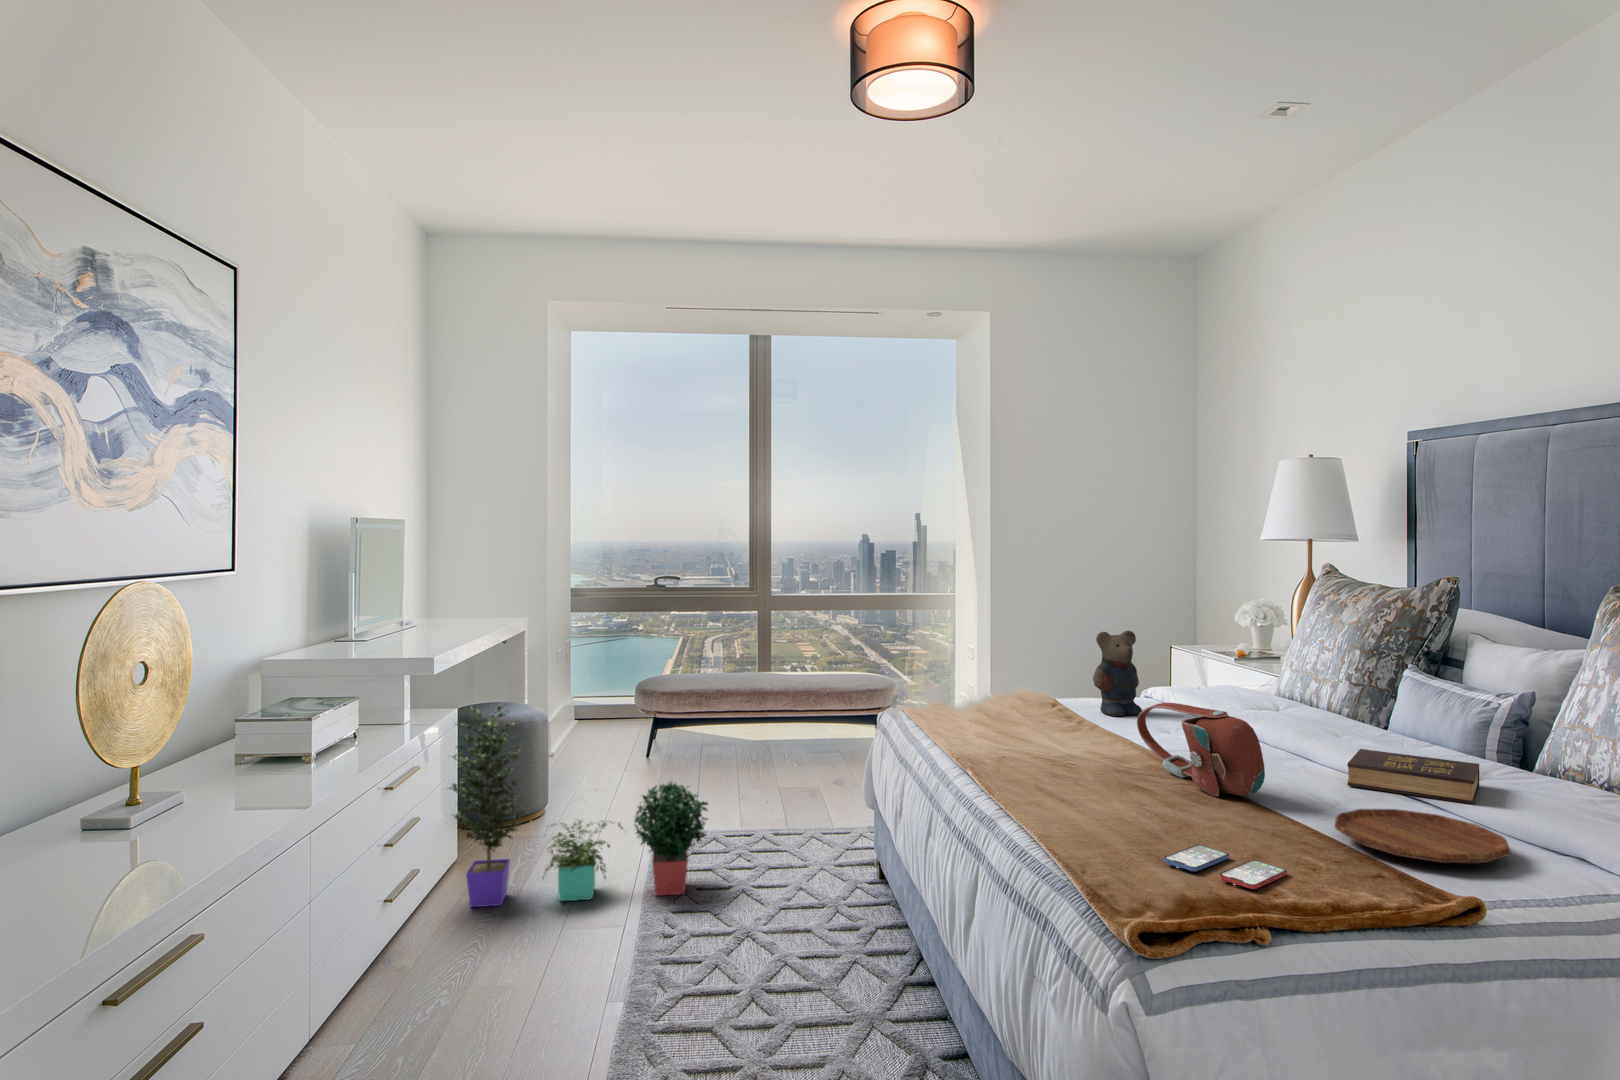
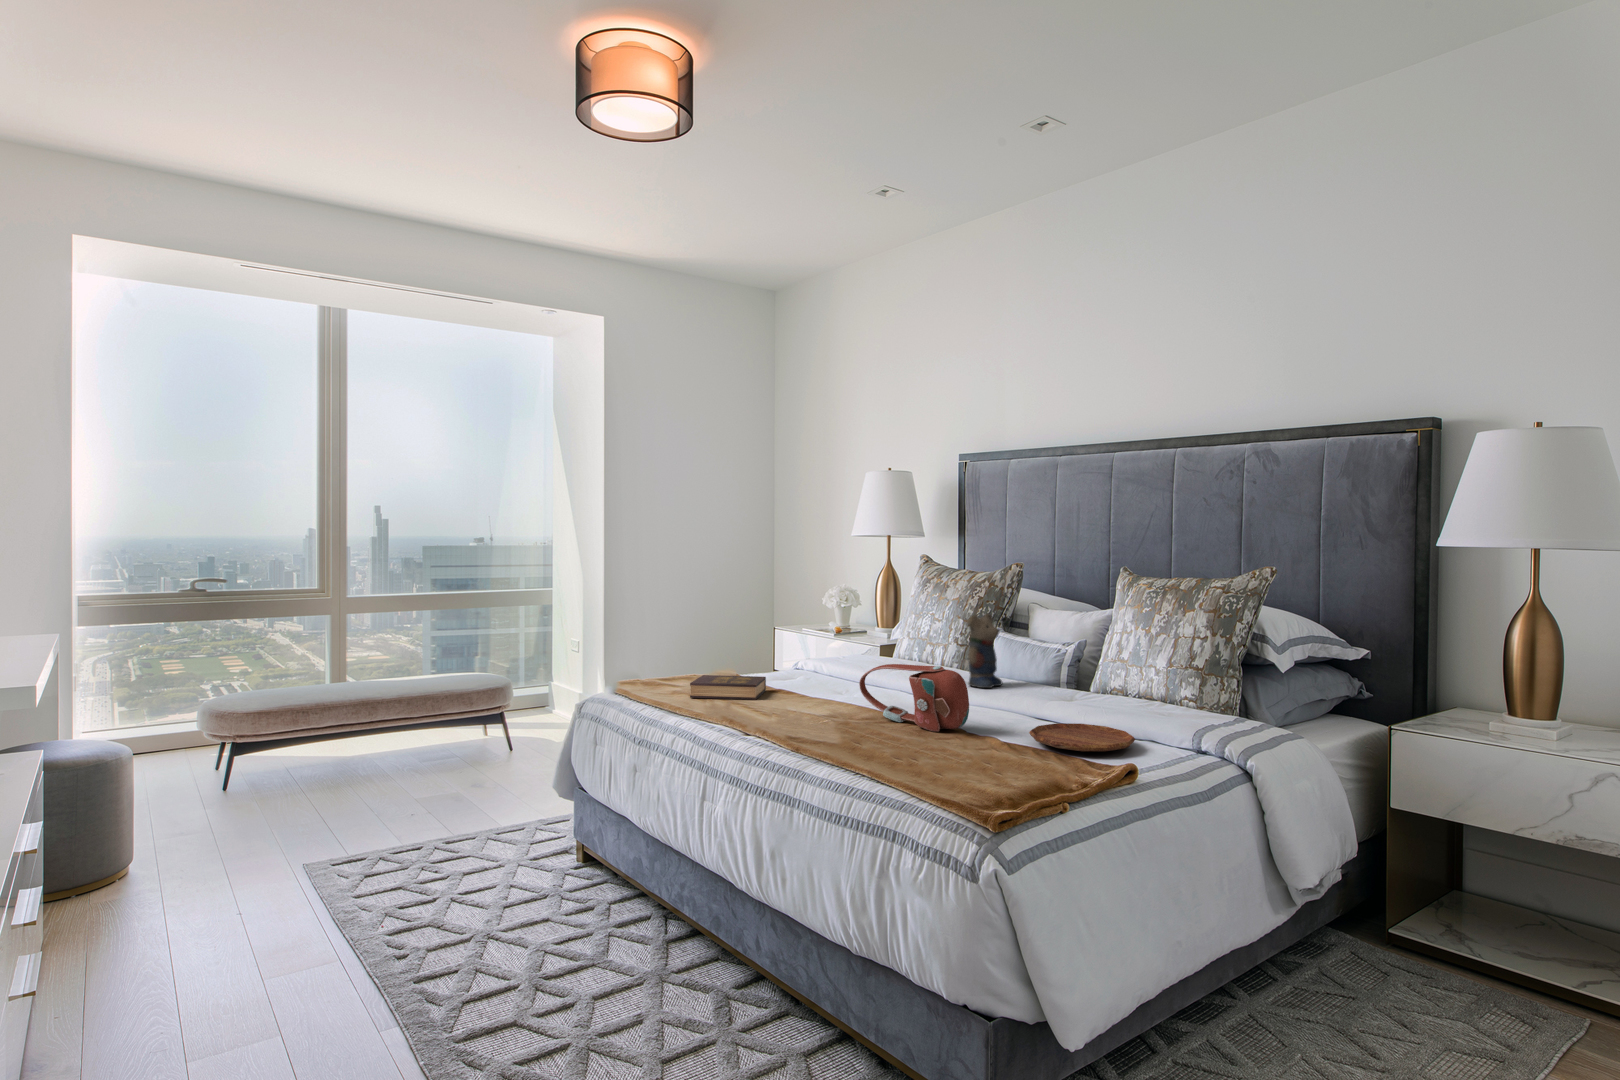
teddy bear: present [1093,631,1142,716] -> present [967,613,1002,688]
potted plant: present [449,704,708,907] -> none [65,730,414,985]
hardback book: present [1347,749,1479,804] -> present [690,675,766,700]
smartphone: present [1164,845,1287,889] -> none [956,763,1032,783]

